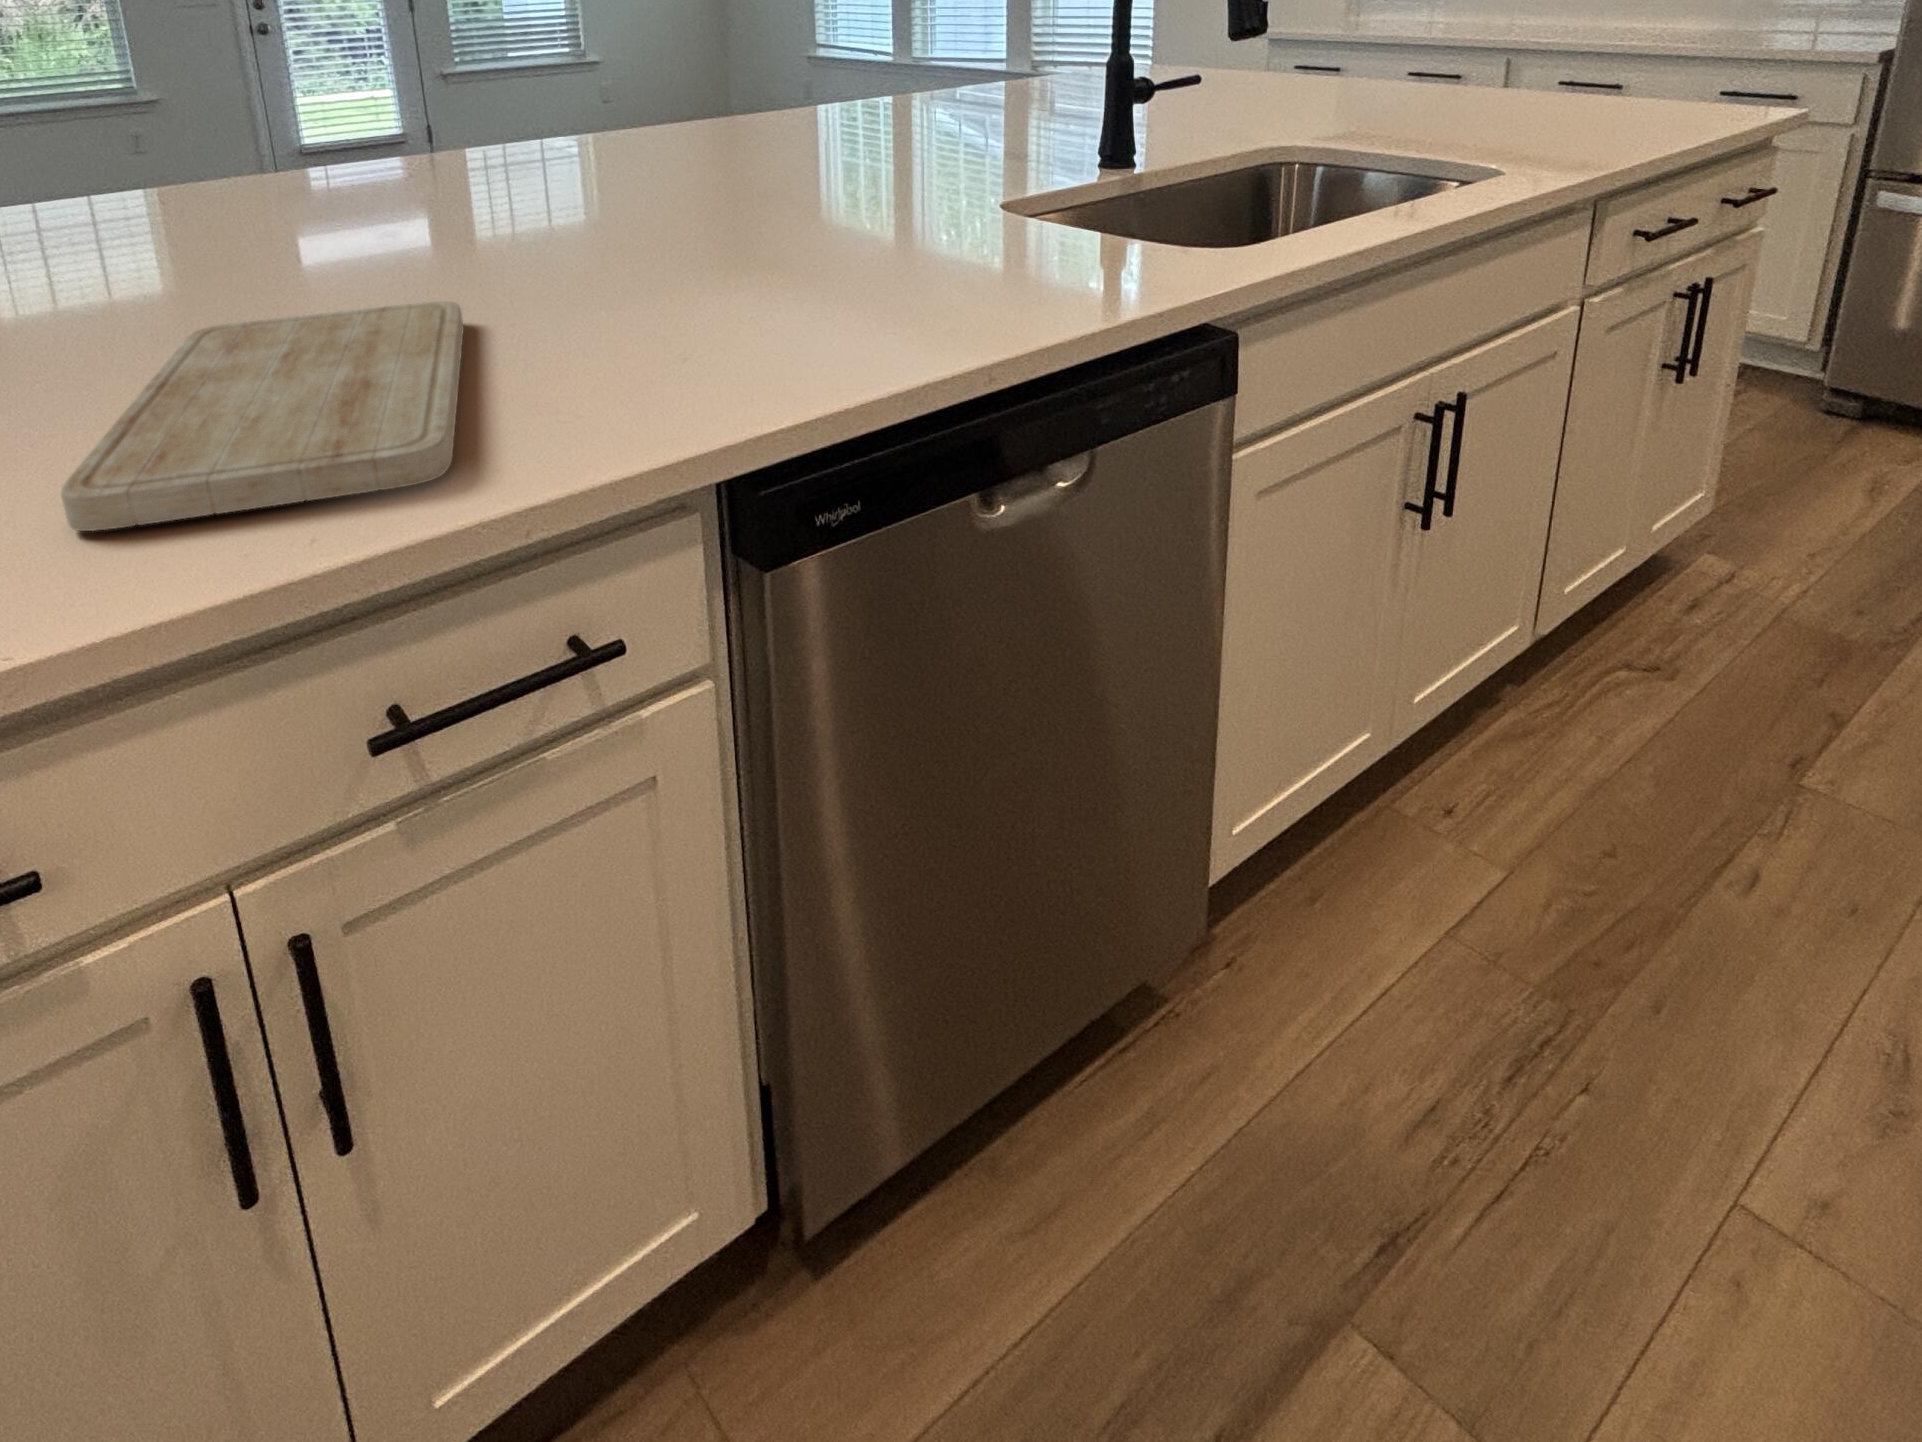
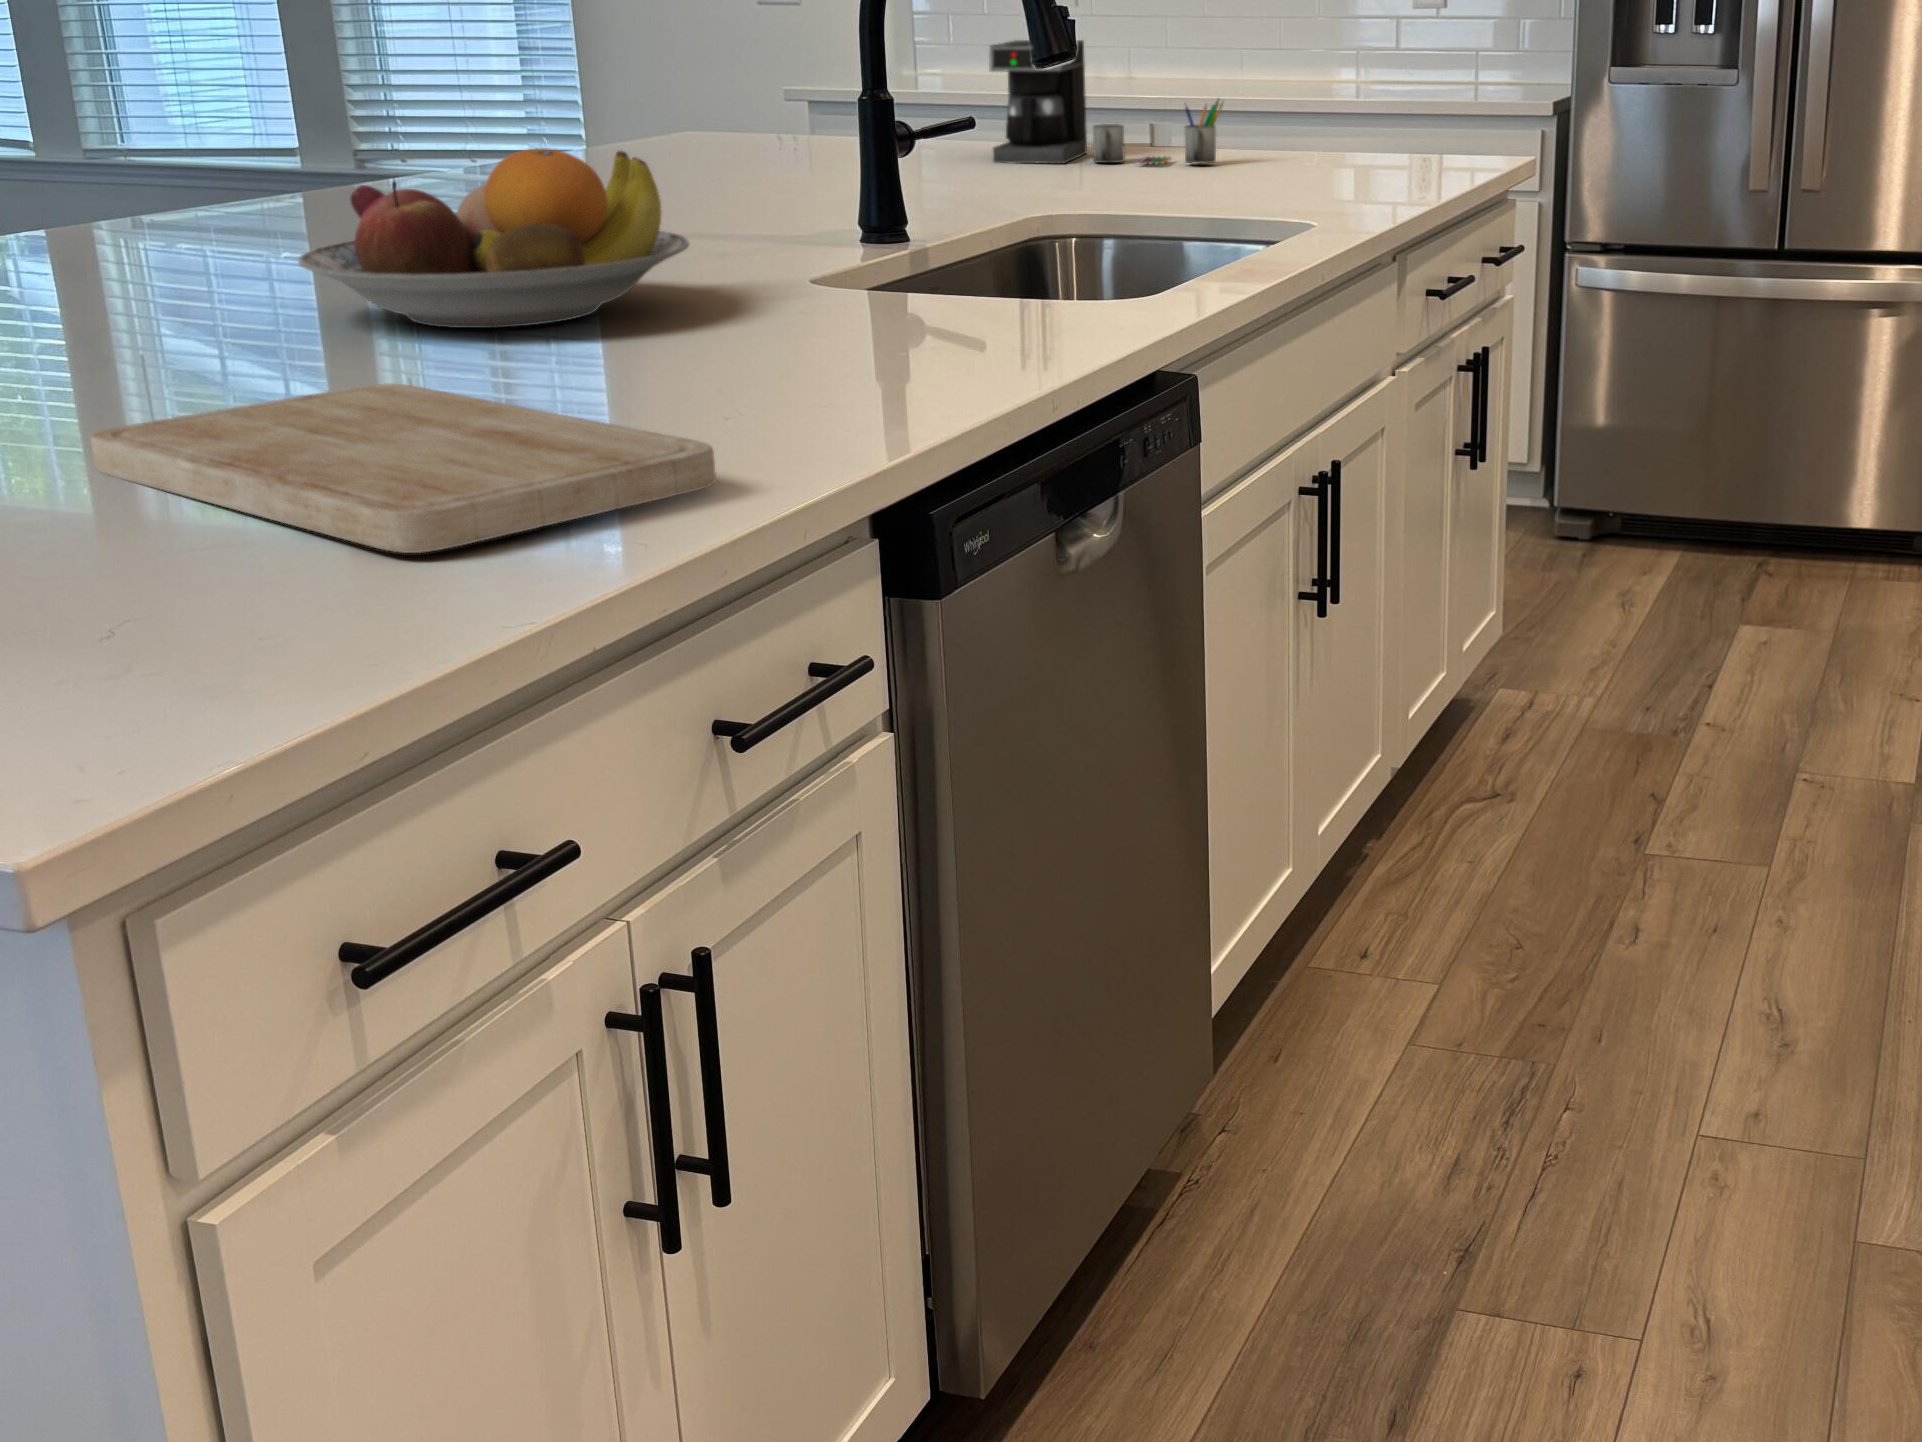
coffee maker: none [1292,9,1487,108] -> present [990,40,1222,164]
fruit bowl: none [579,106,854,238] -> present [298,148,689,328]

